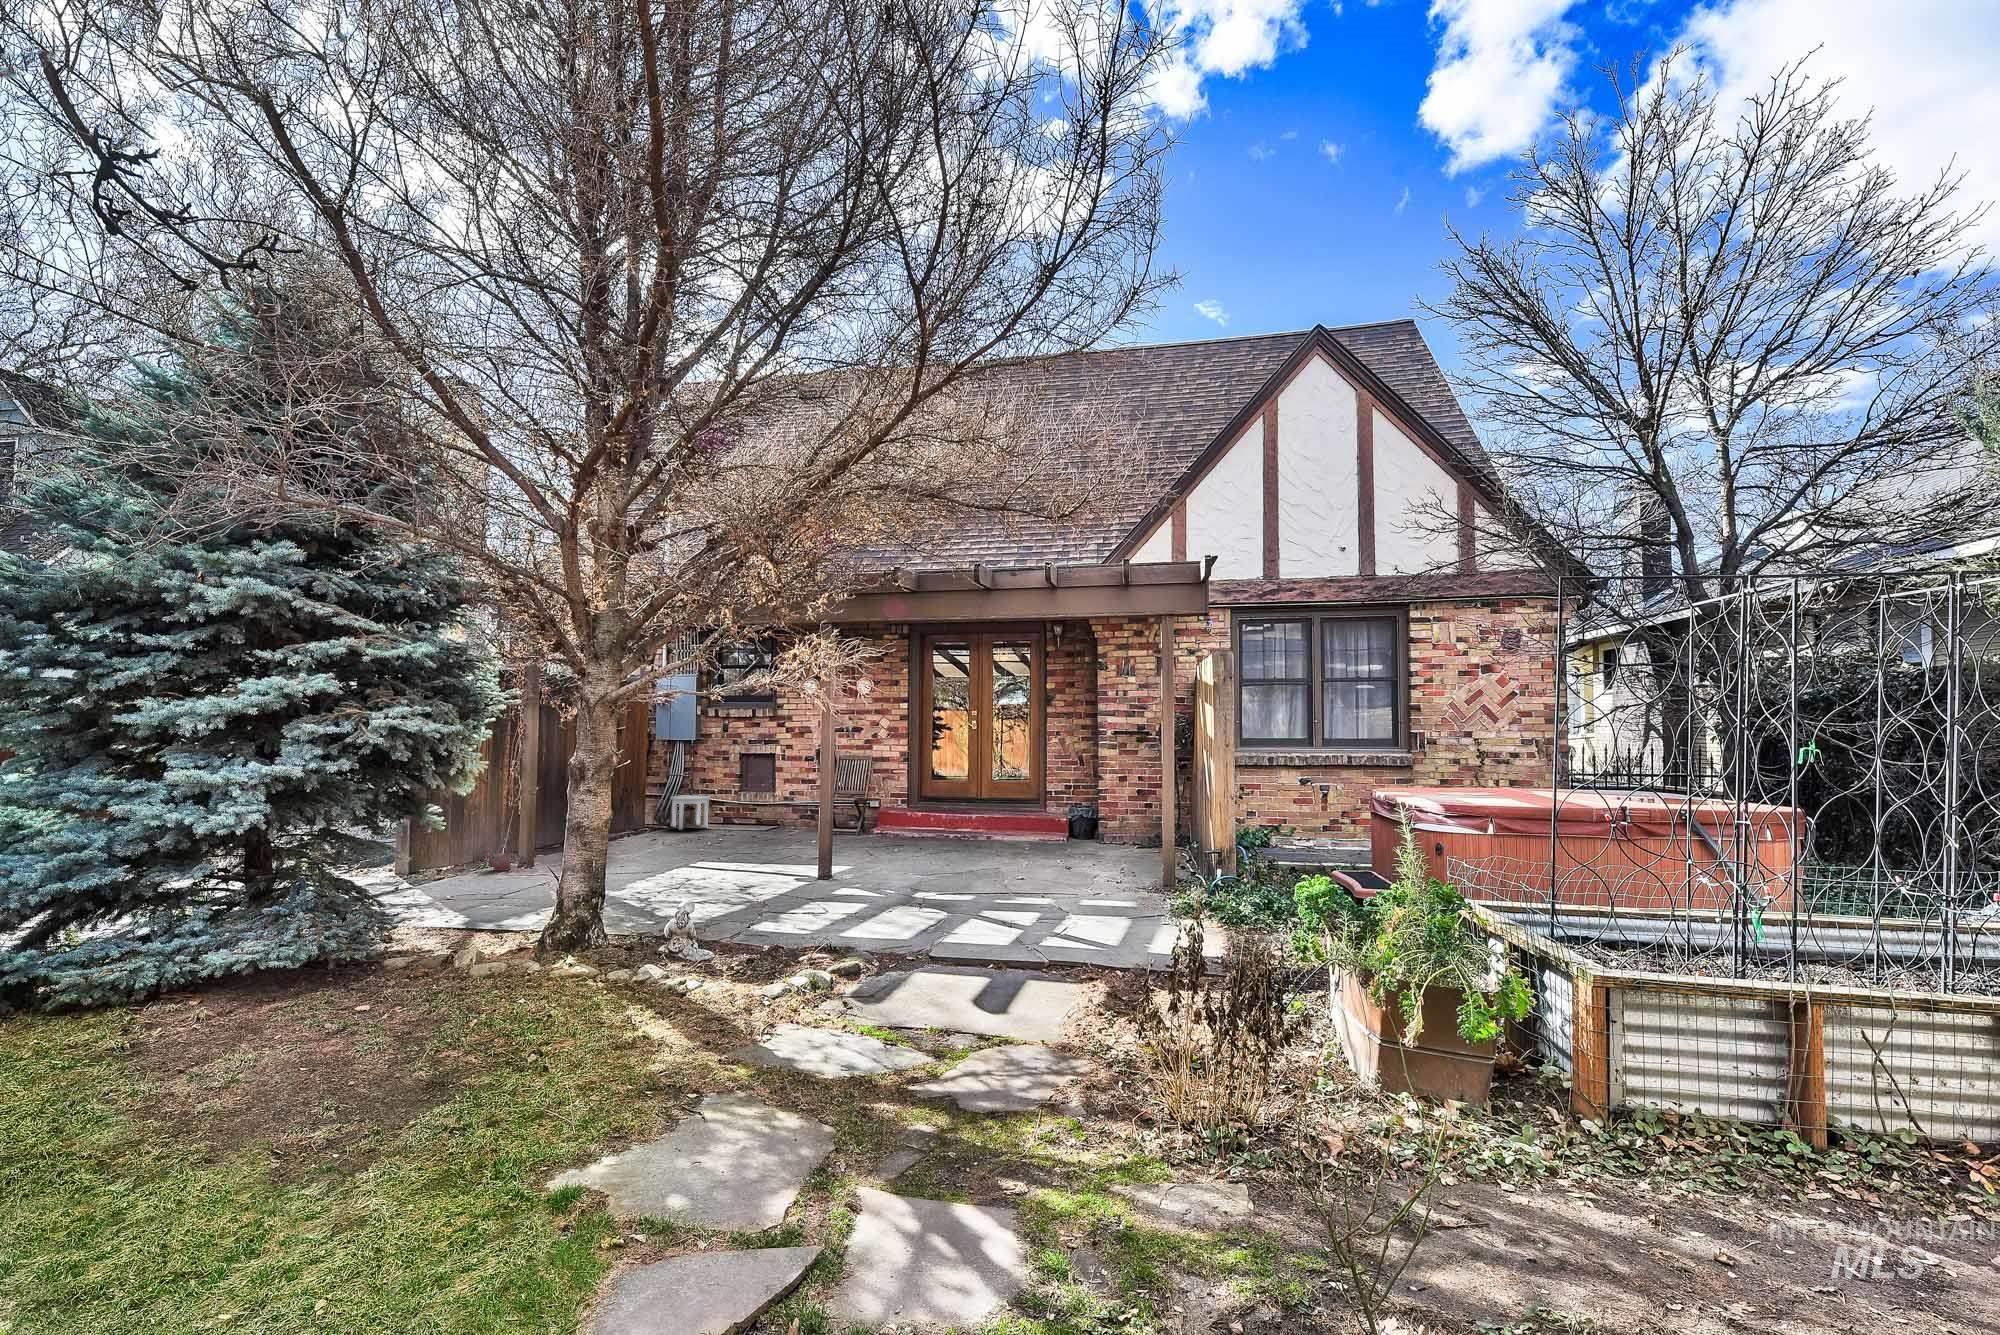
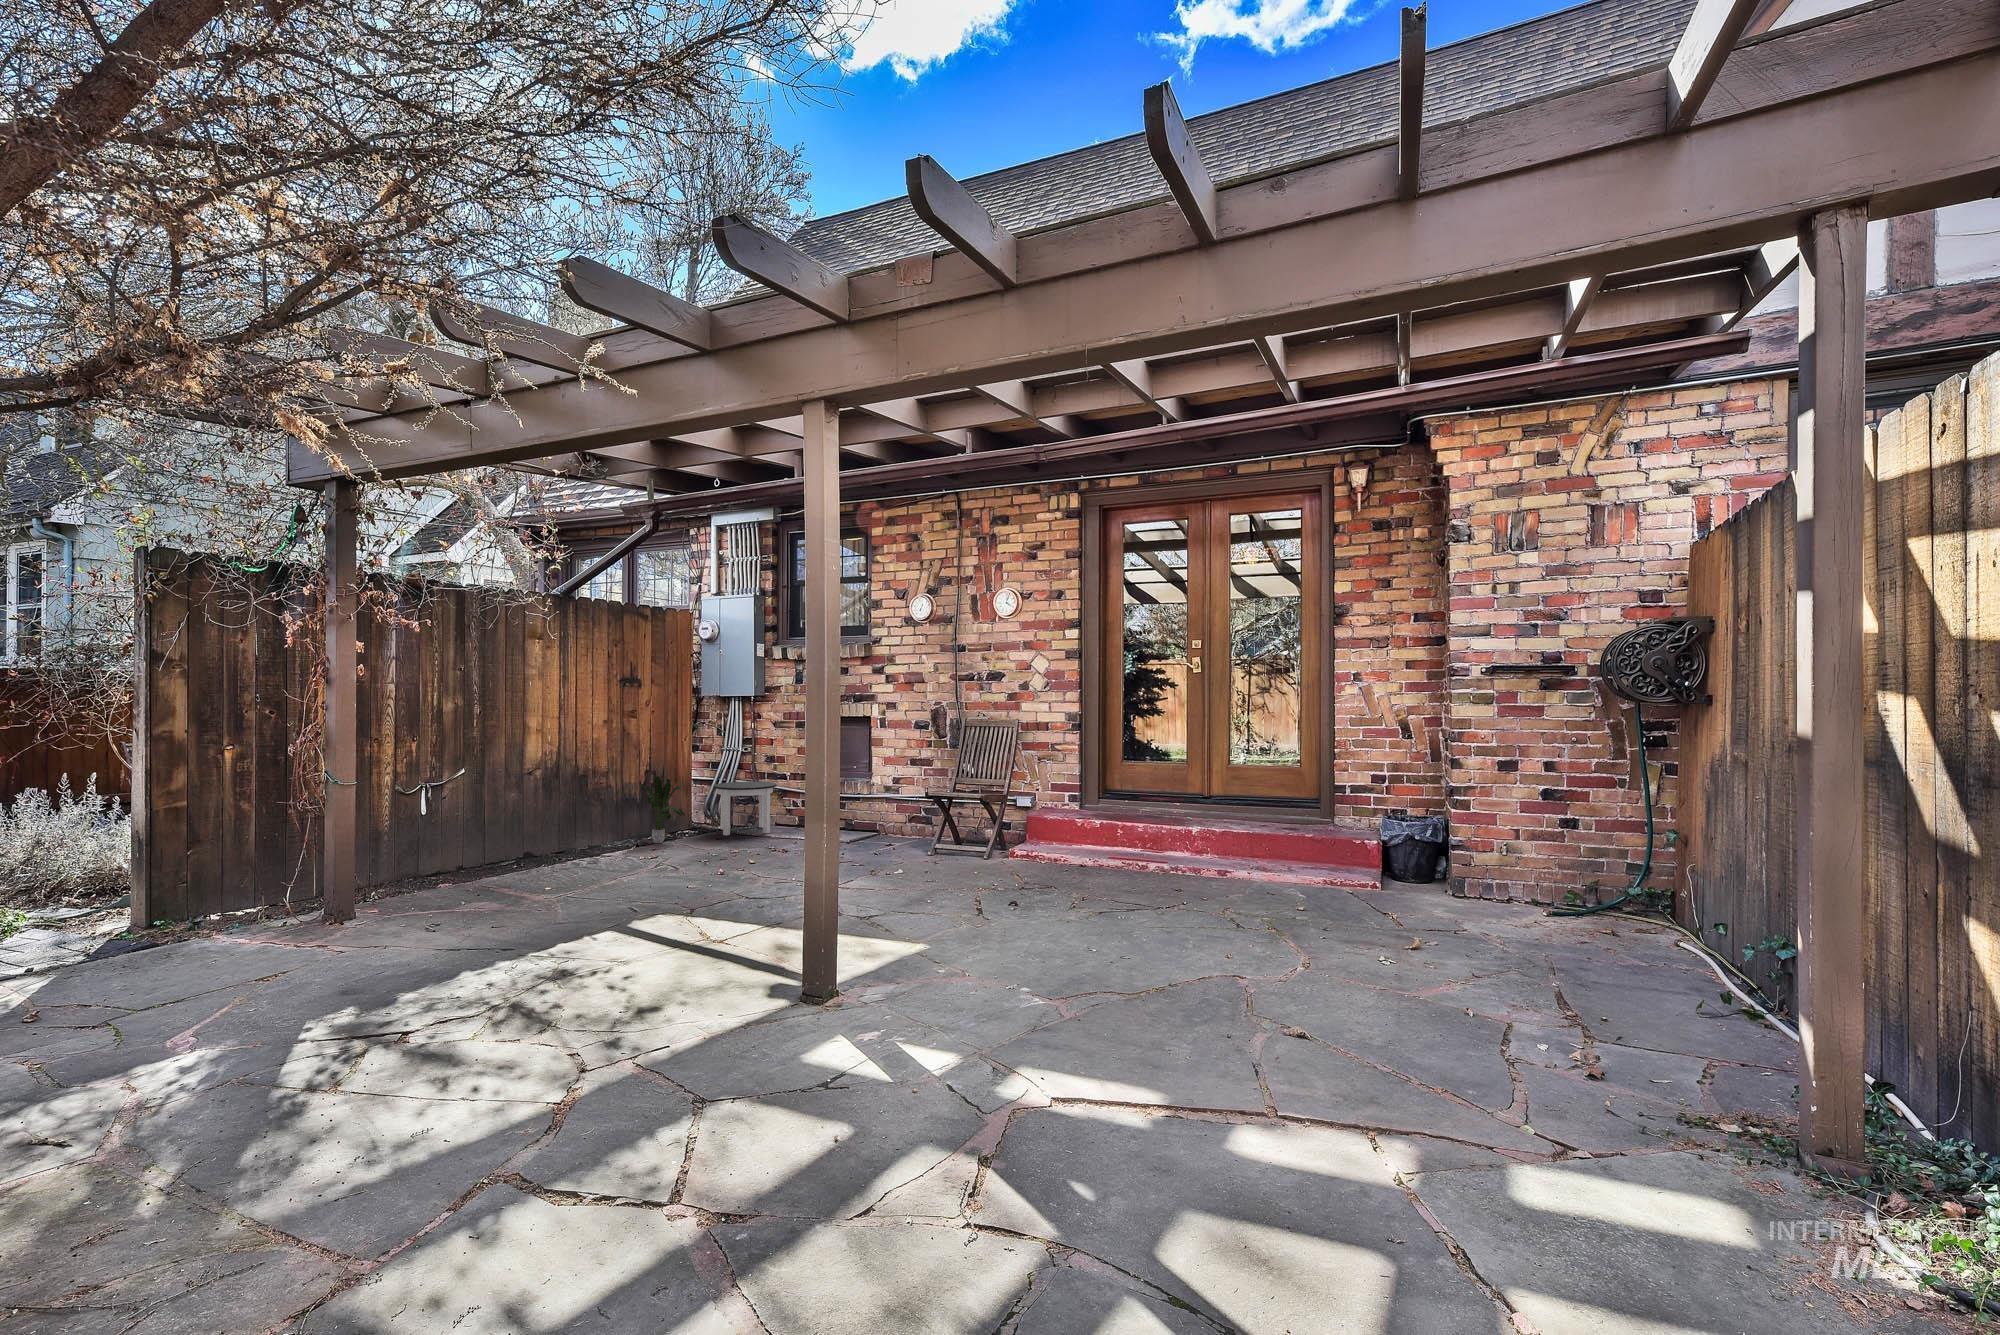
potted plant: none [632,792,661,834] -> present [641,776,685,843]
watering can: present [482,850,518,871] -> none [266,875,317,925]

